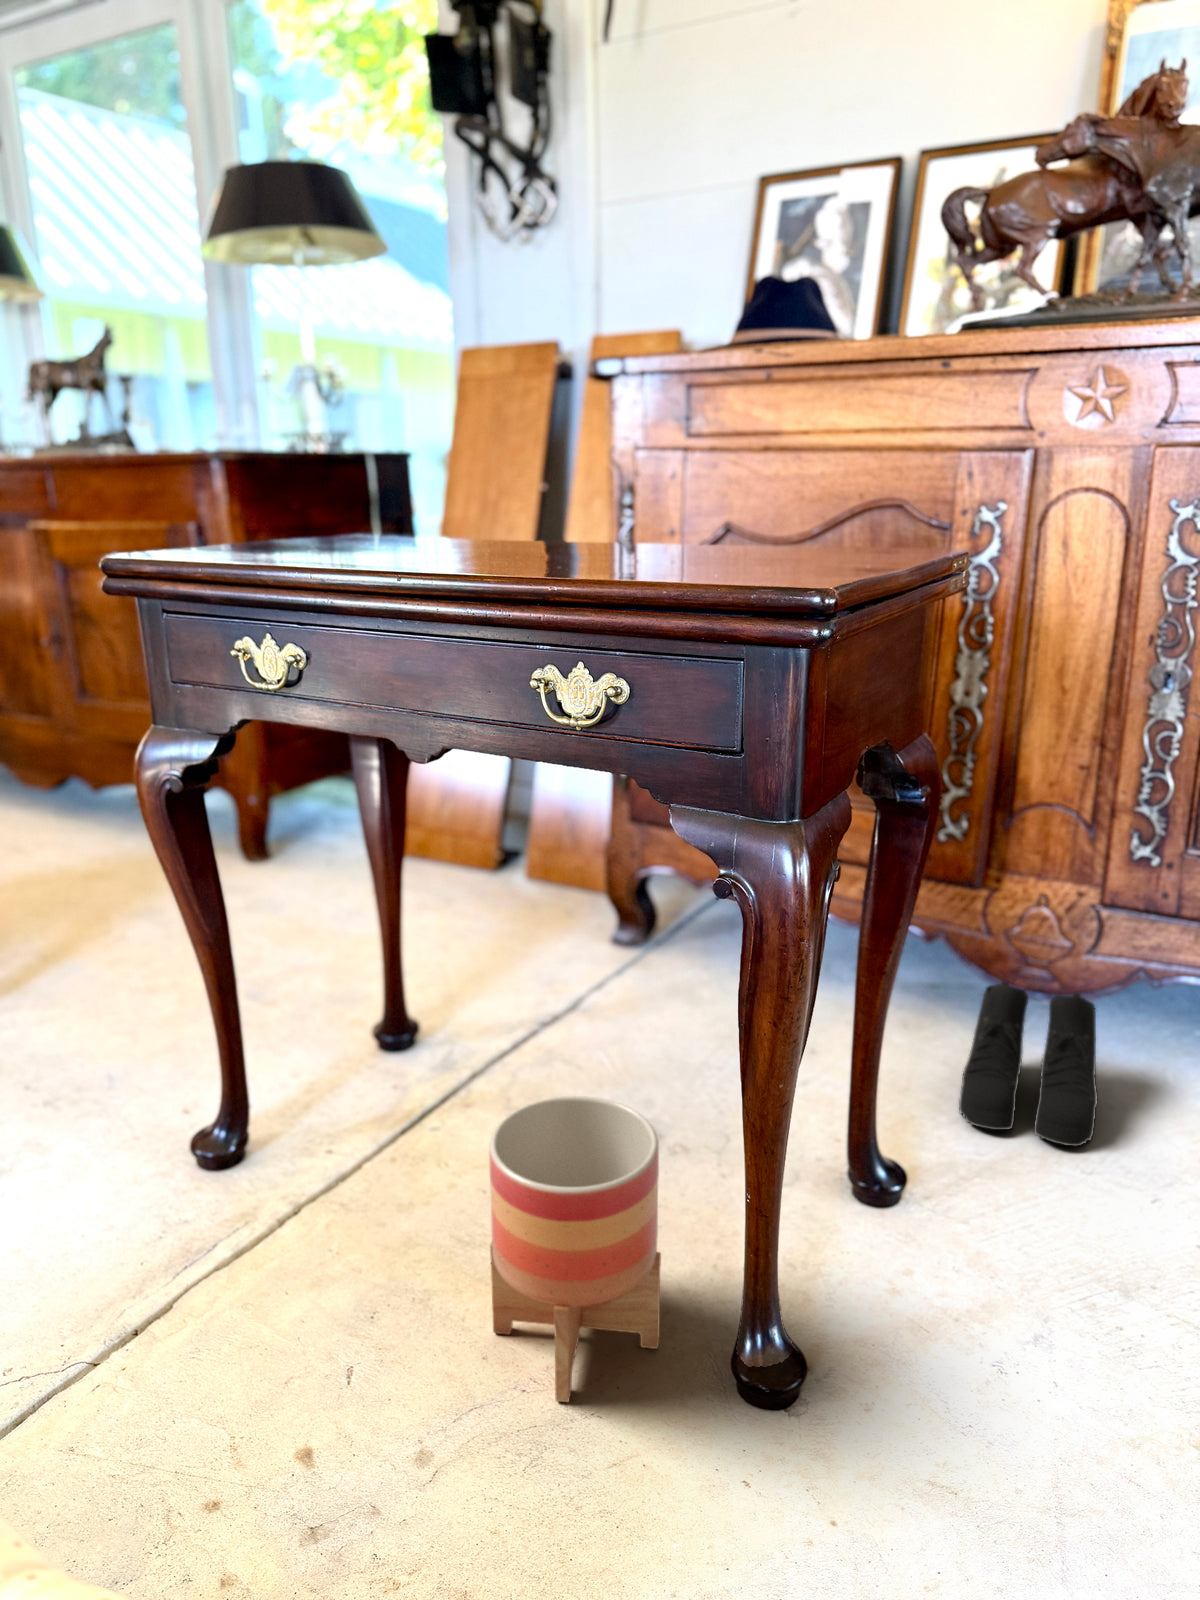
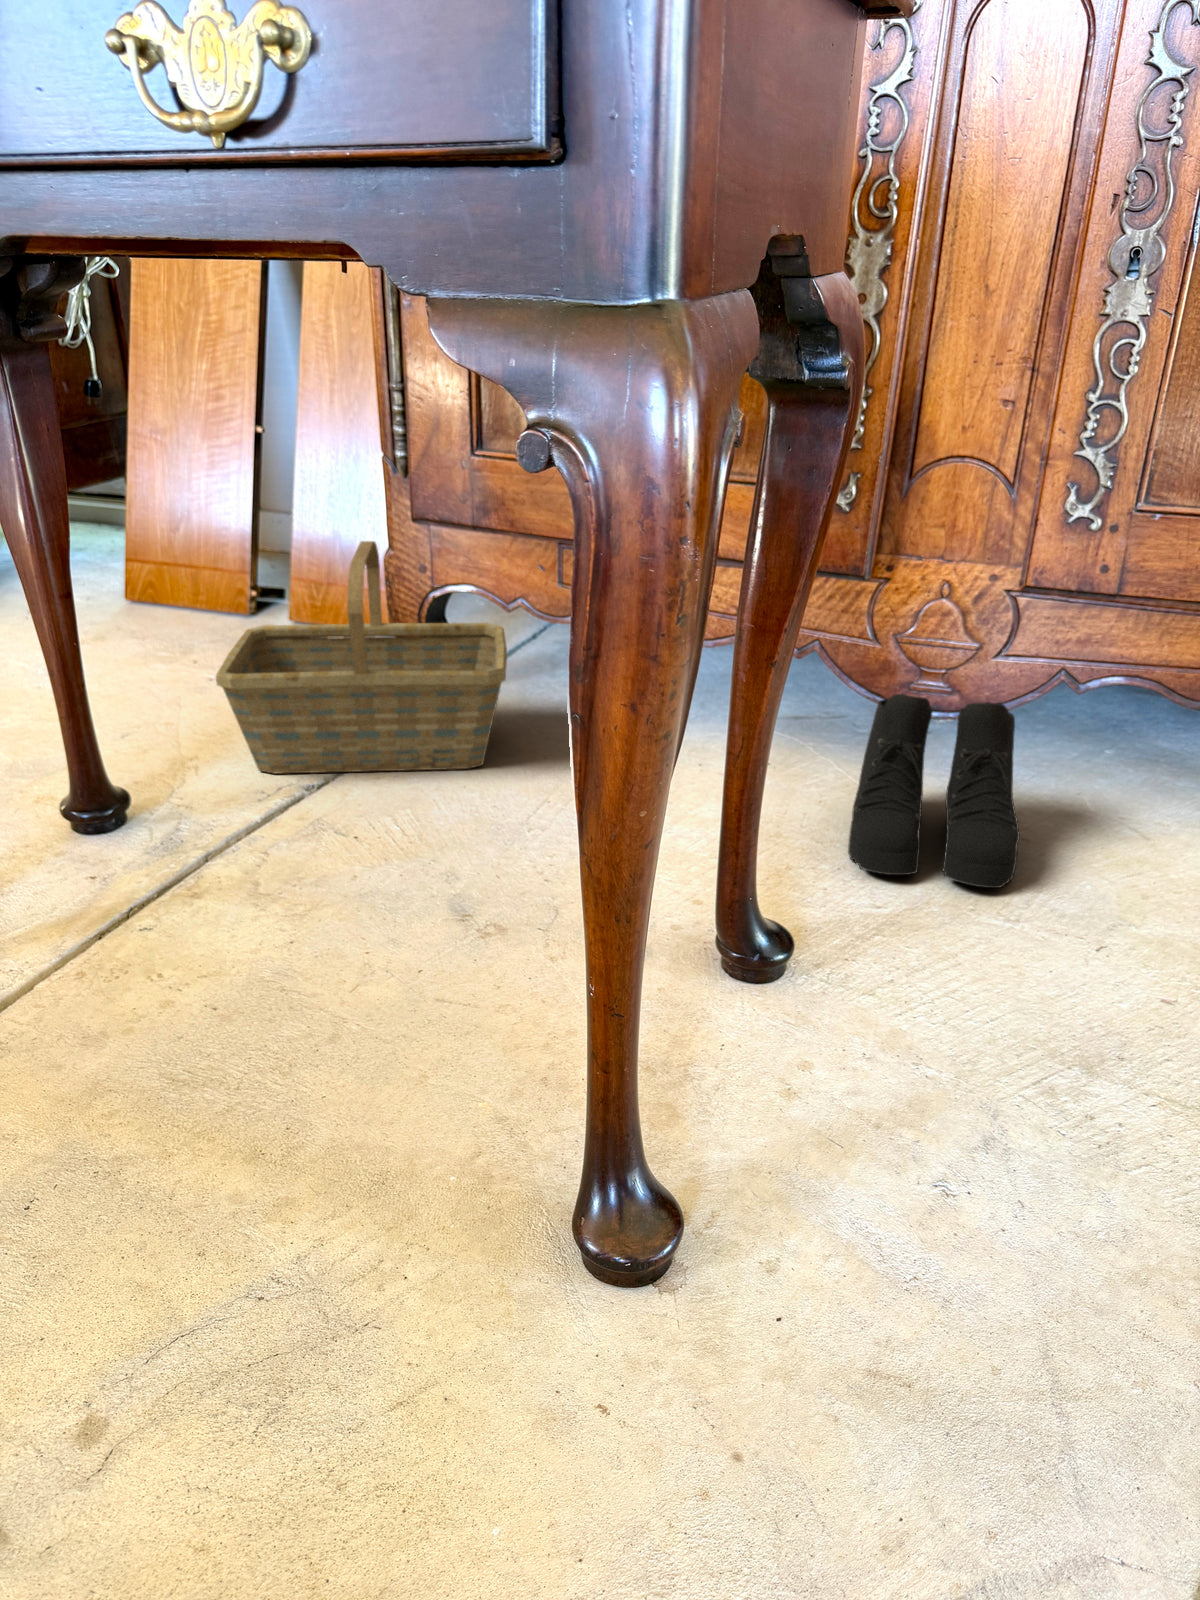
basket: none [483,840,697,1017] -> present [216,541,507,773]
planter: present [489,1096,661,1402] -> none [151,853,463,1318]

